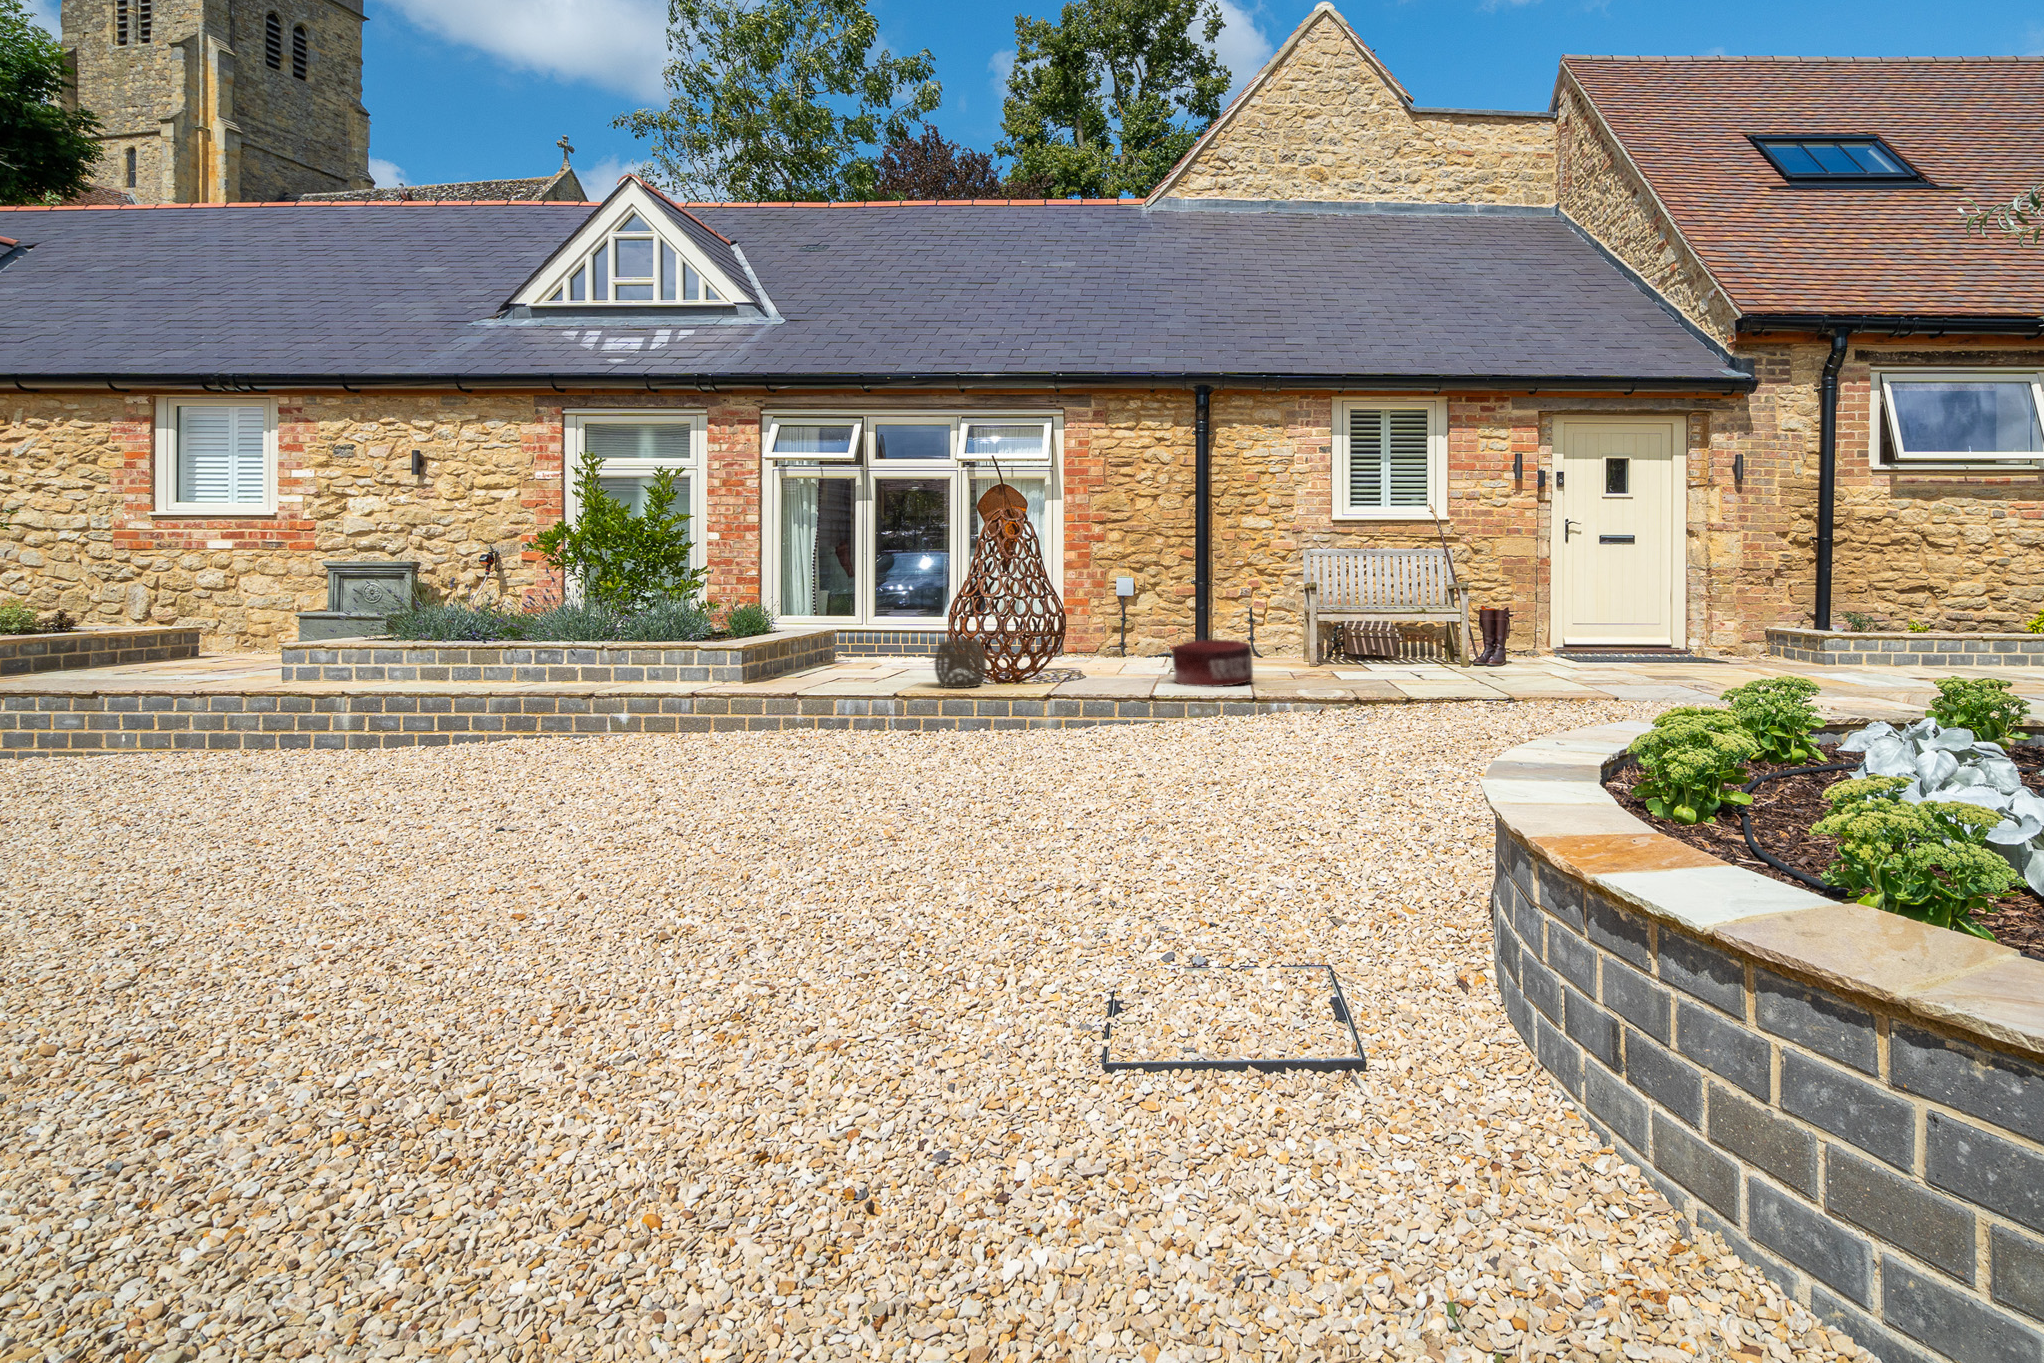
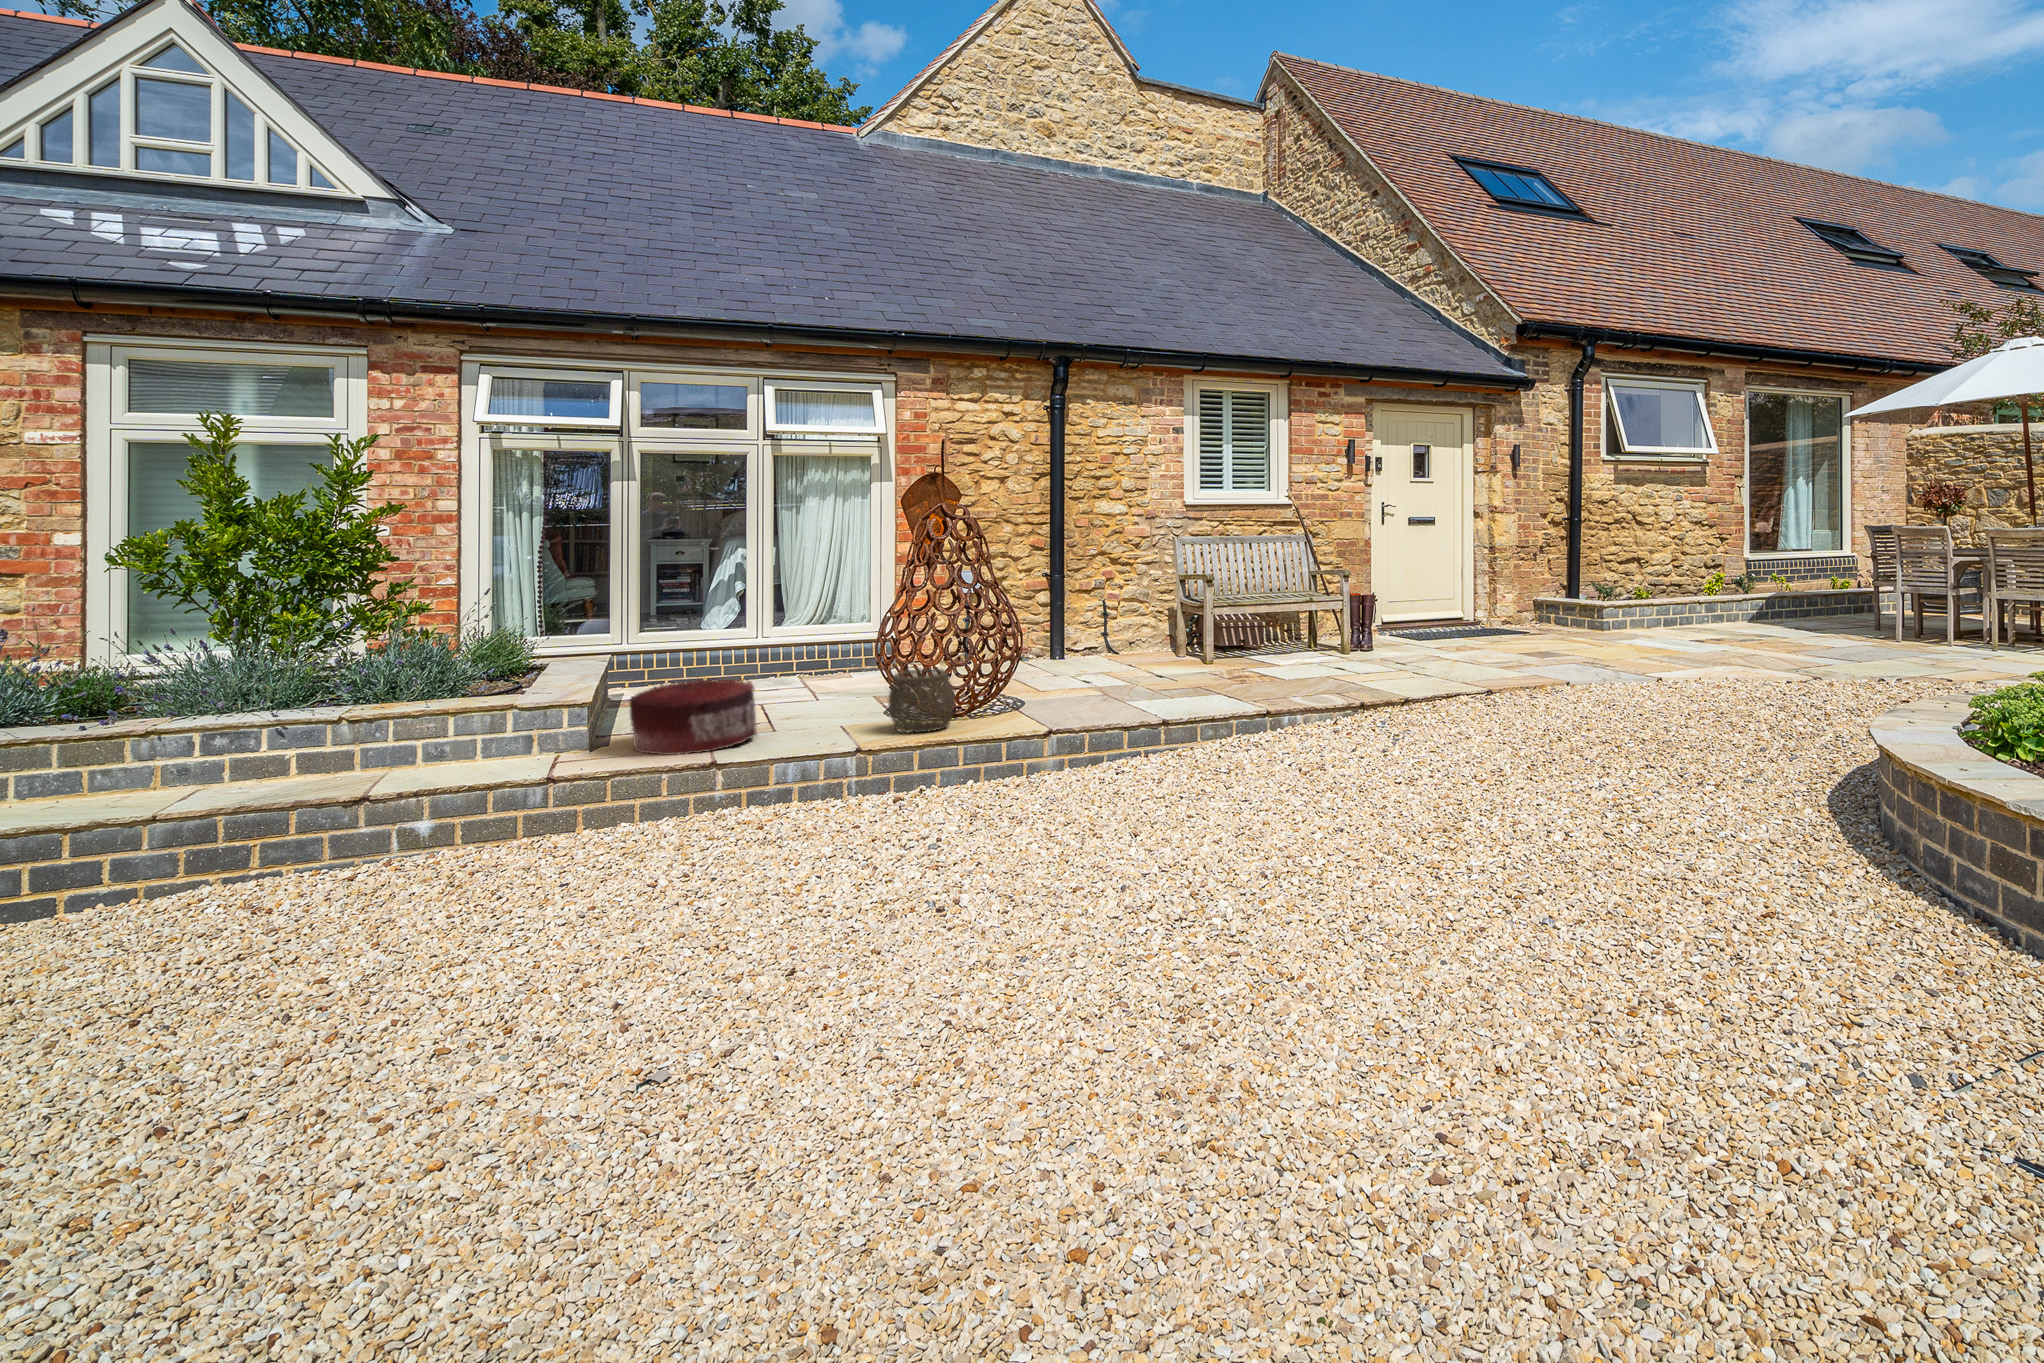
pouf: present [1173,640,1253,687] -> present [630,679,757,755]

